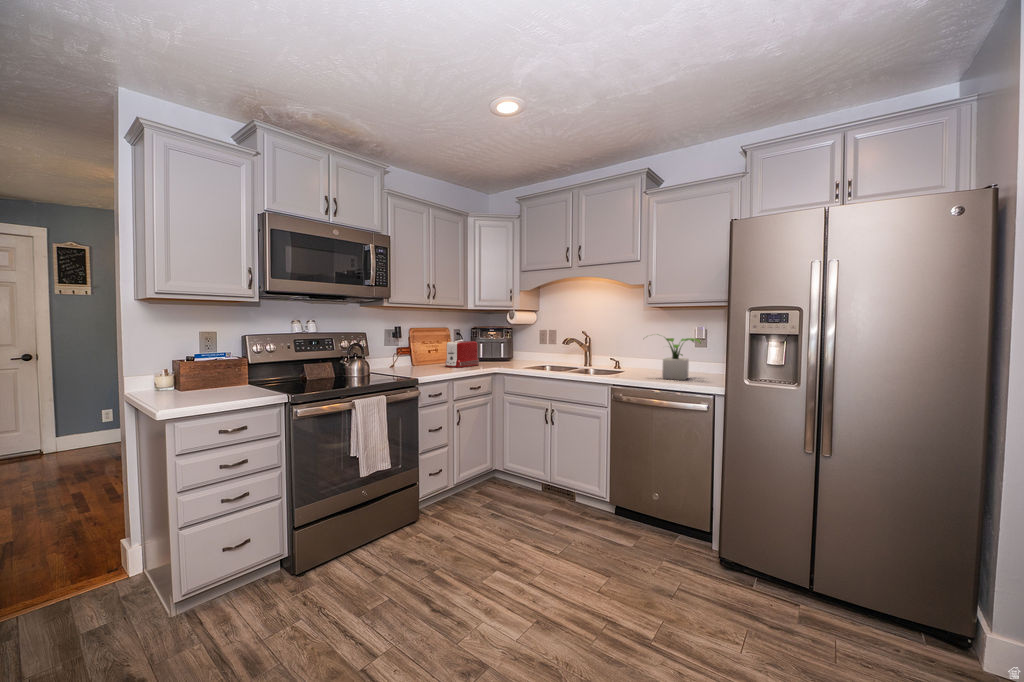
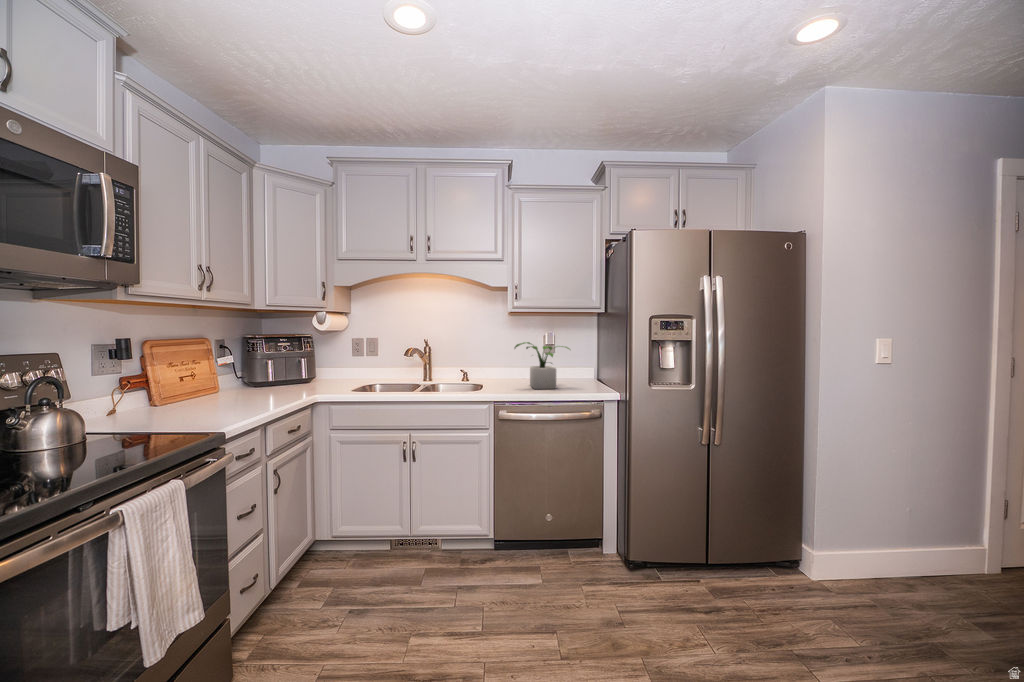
toaster: present [445,341,479,368] -> none [223,358,277,401]

